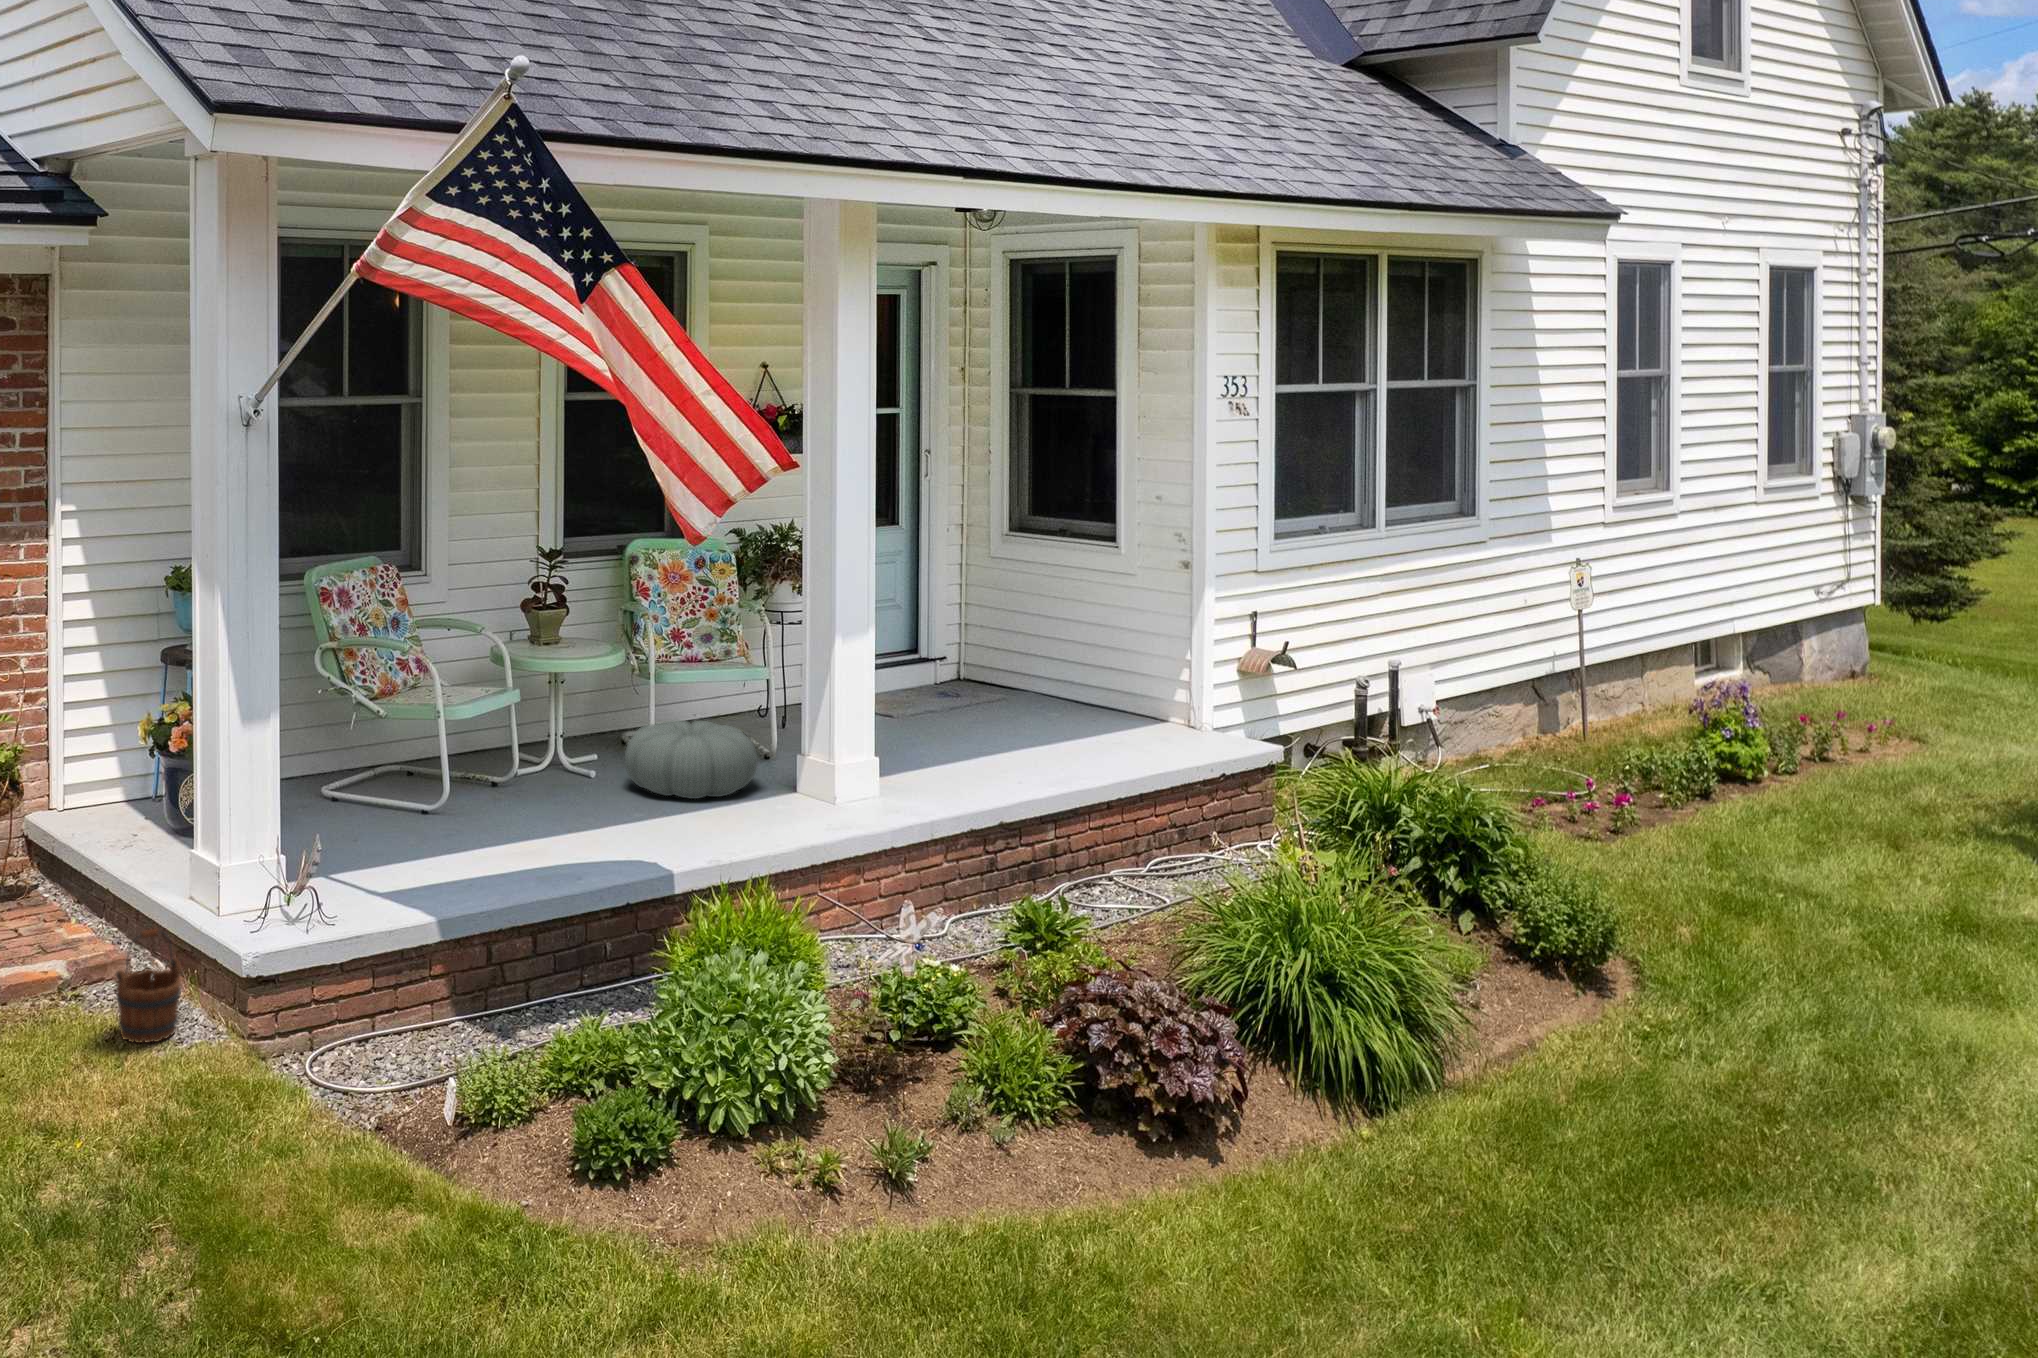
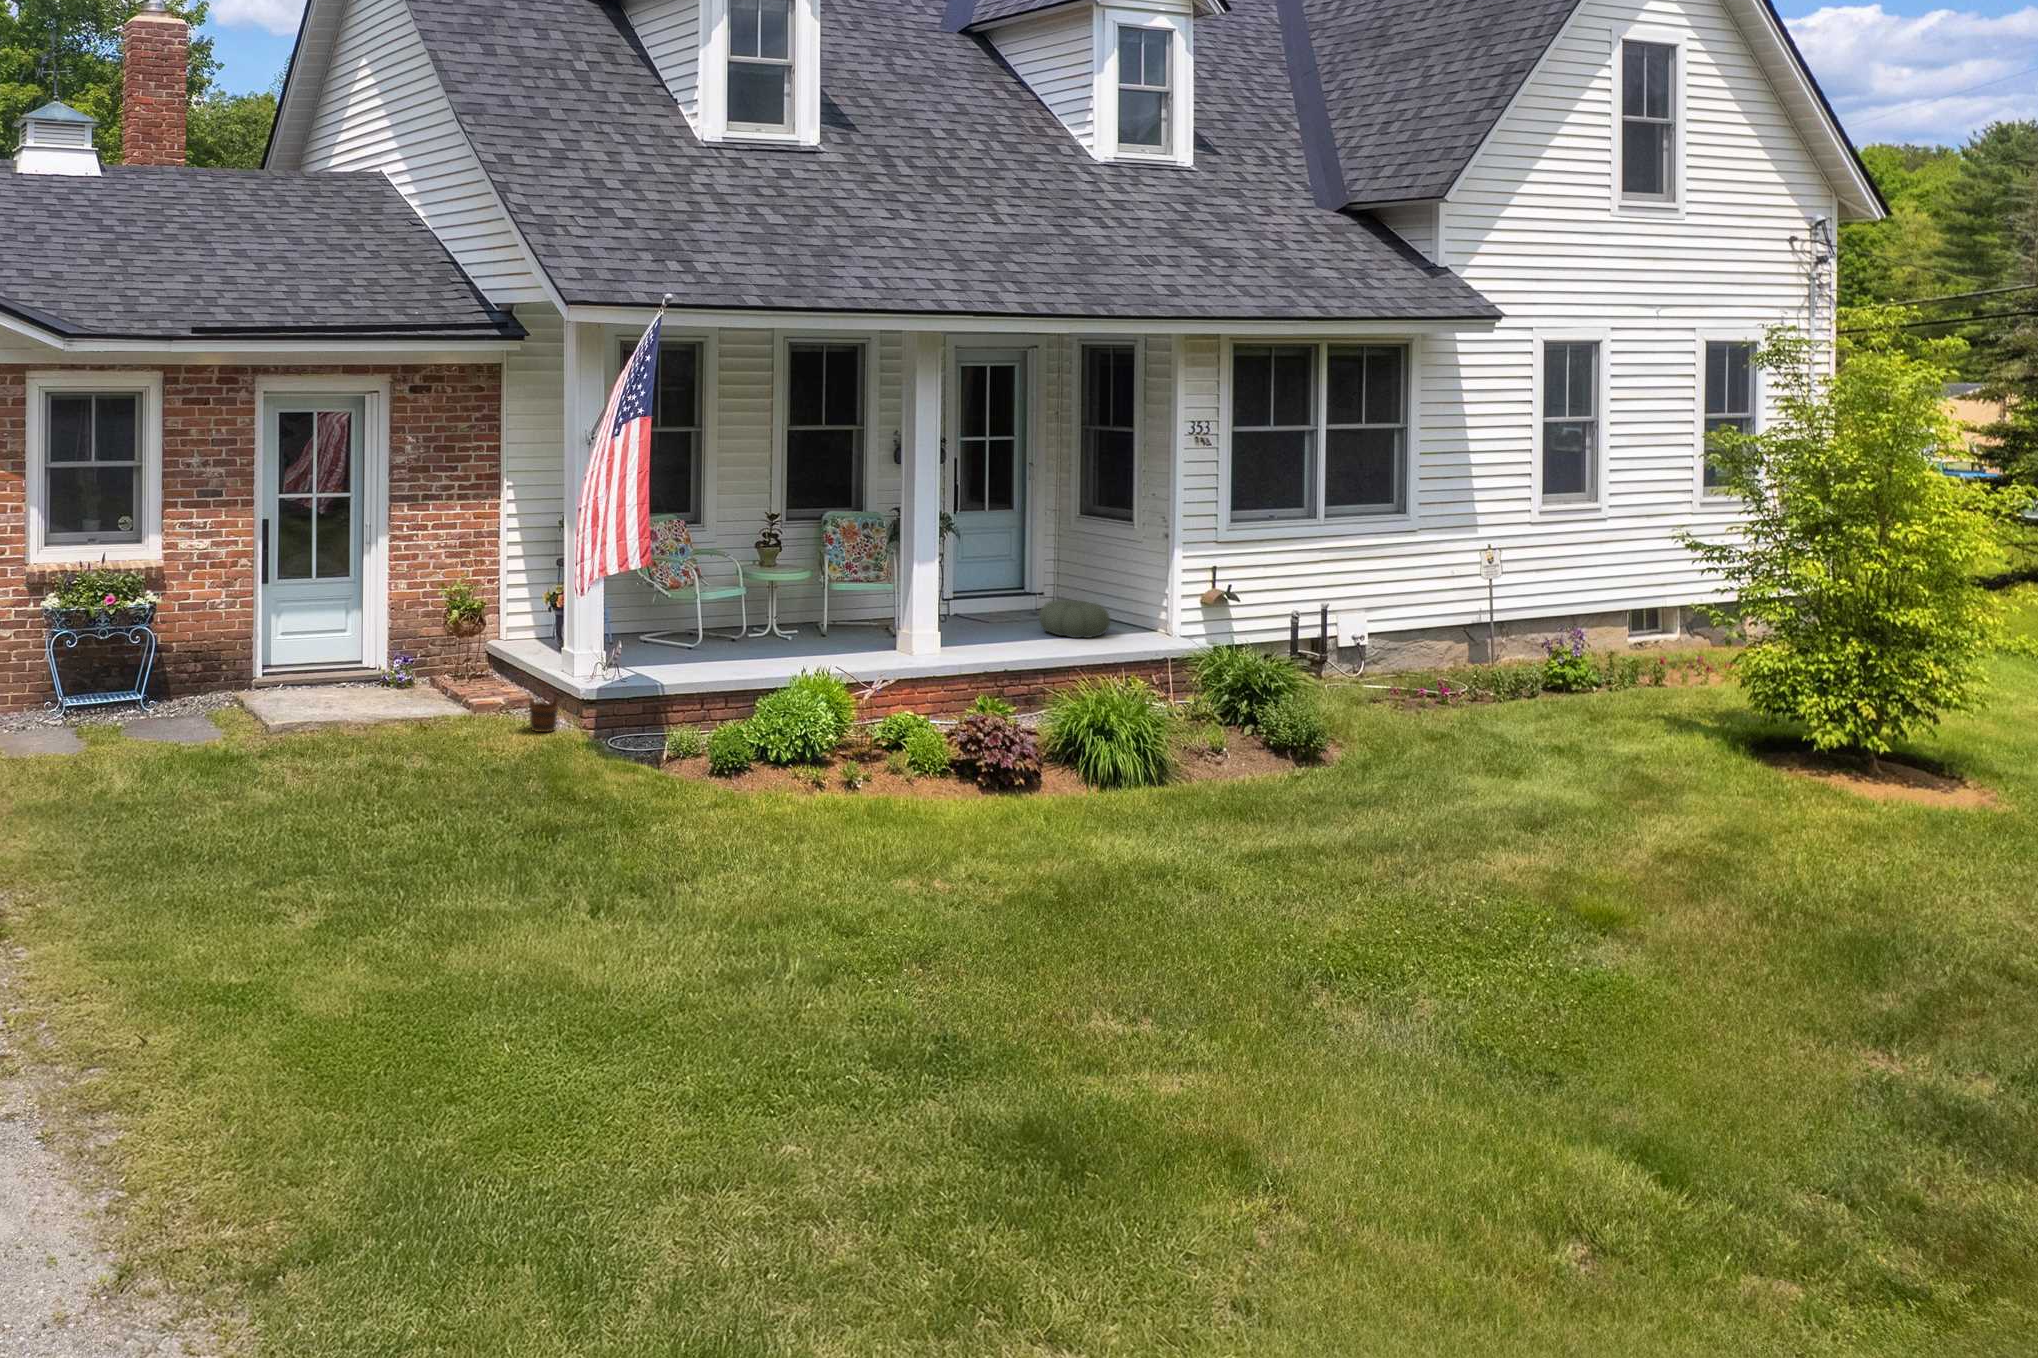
pouf: present [625,720,757,799] -> present [1039,600,1110,638]

